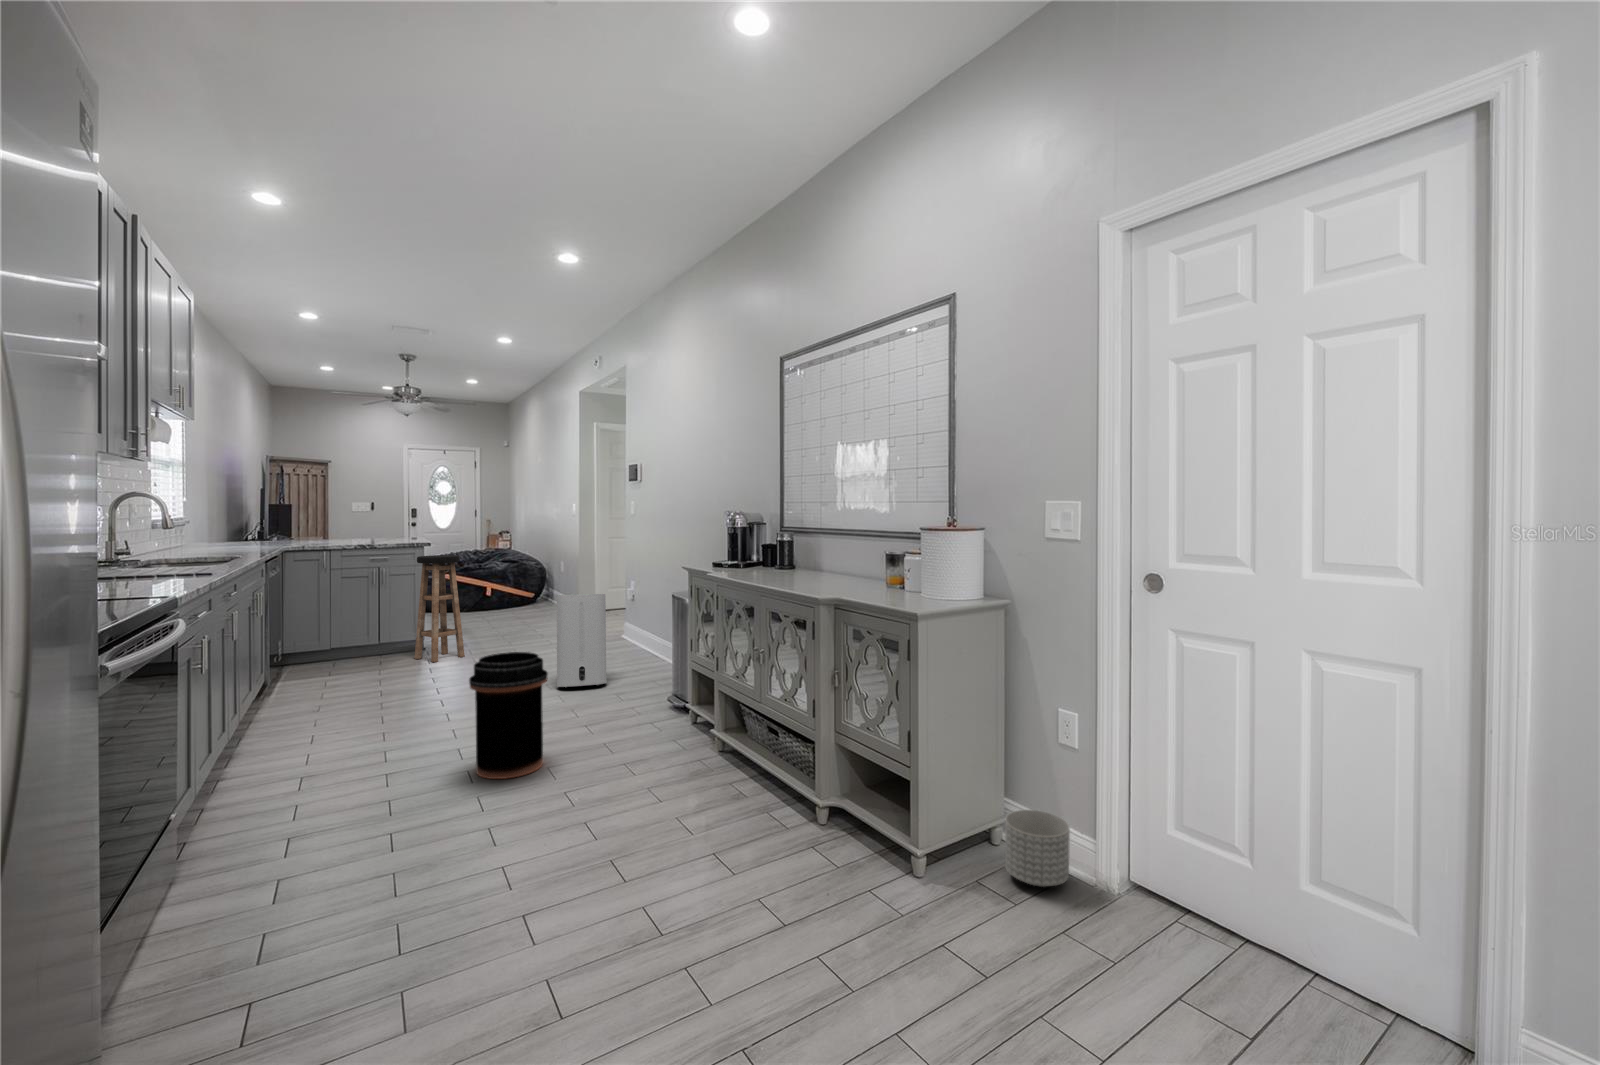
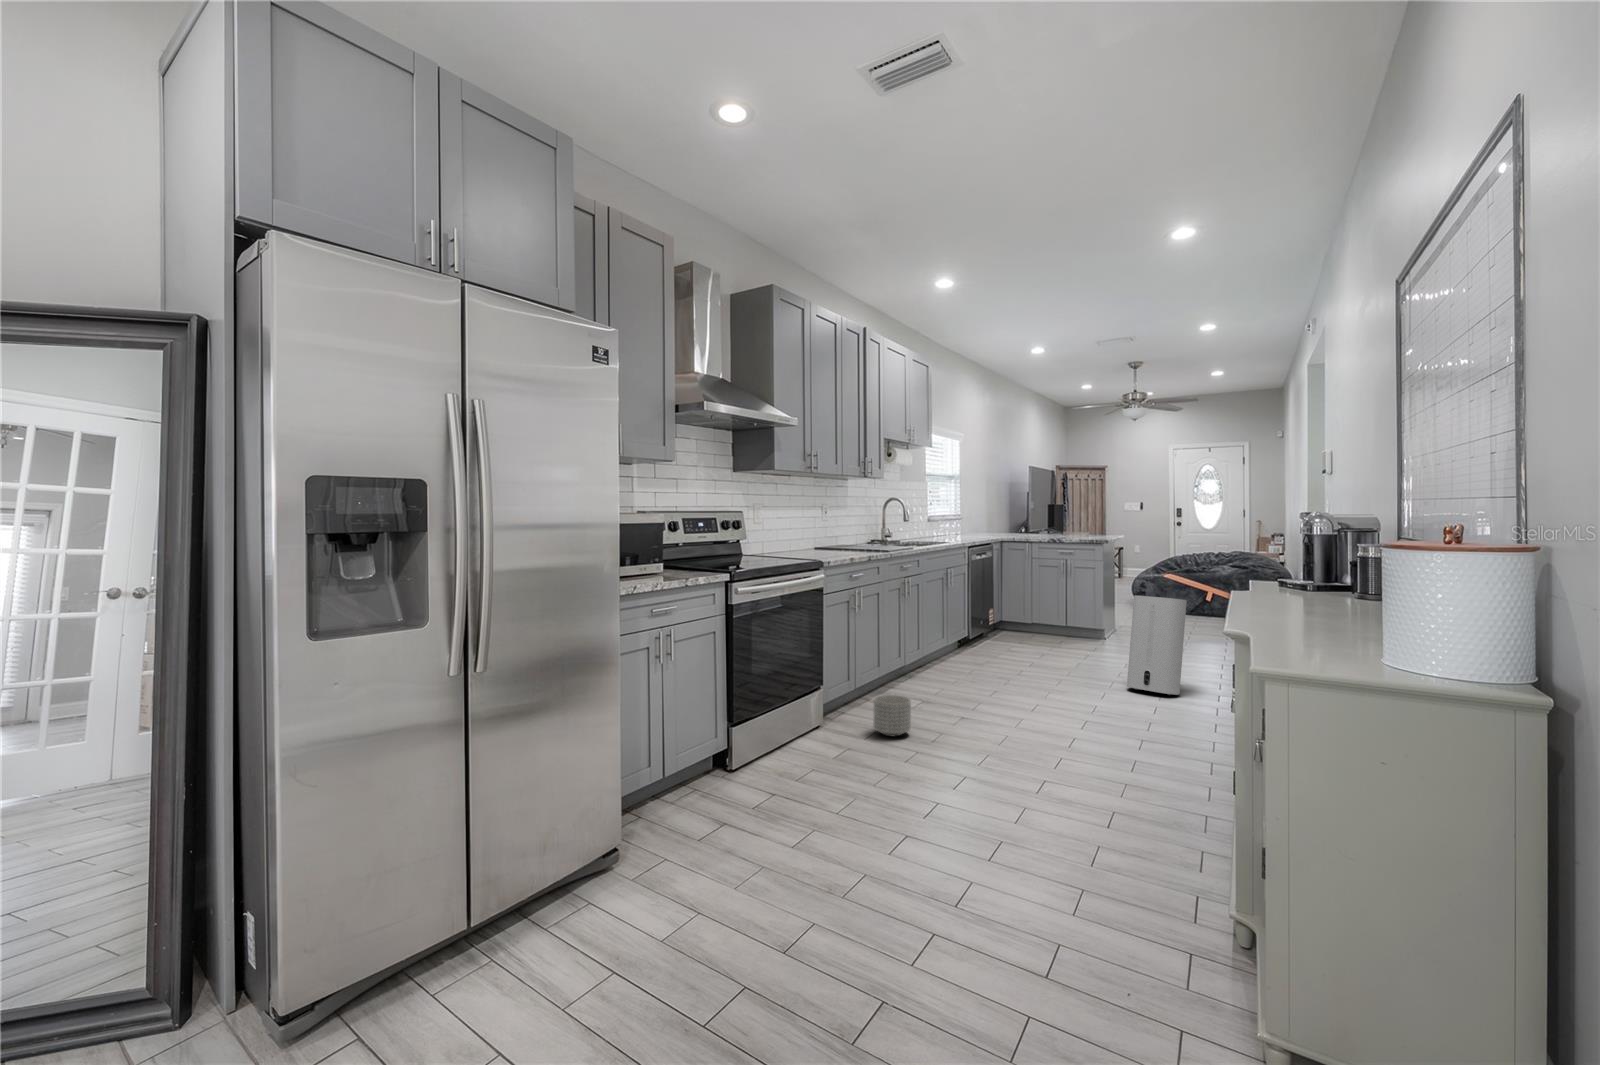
bar stool: present [415,555,465,662] -> none [1070,552,1109,649]
trash can: present [469,652,548,779] -> none [954,629,1016,732]
planter: present [1005,810,1070,887] -> present [874,695,911,736]

